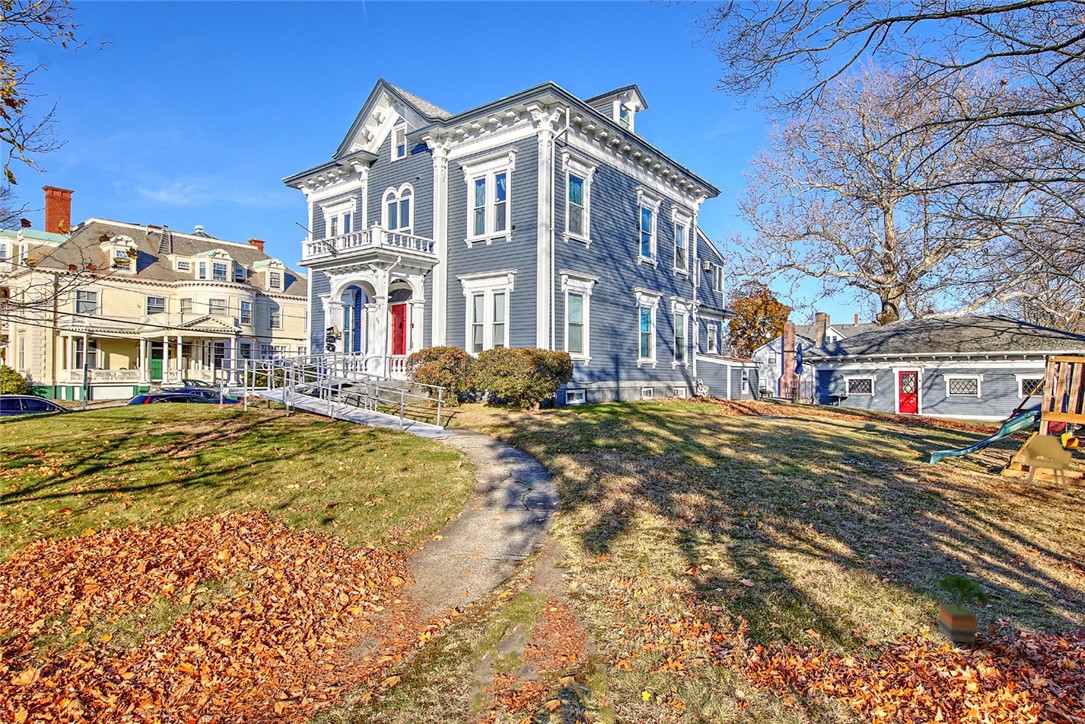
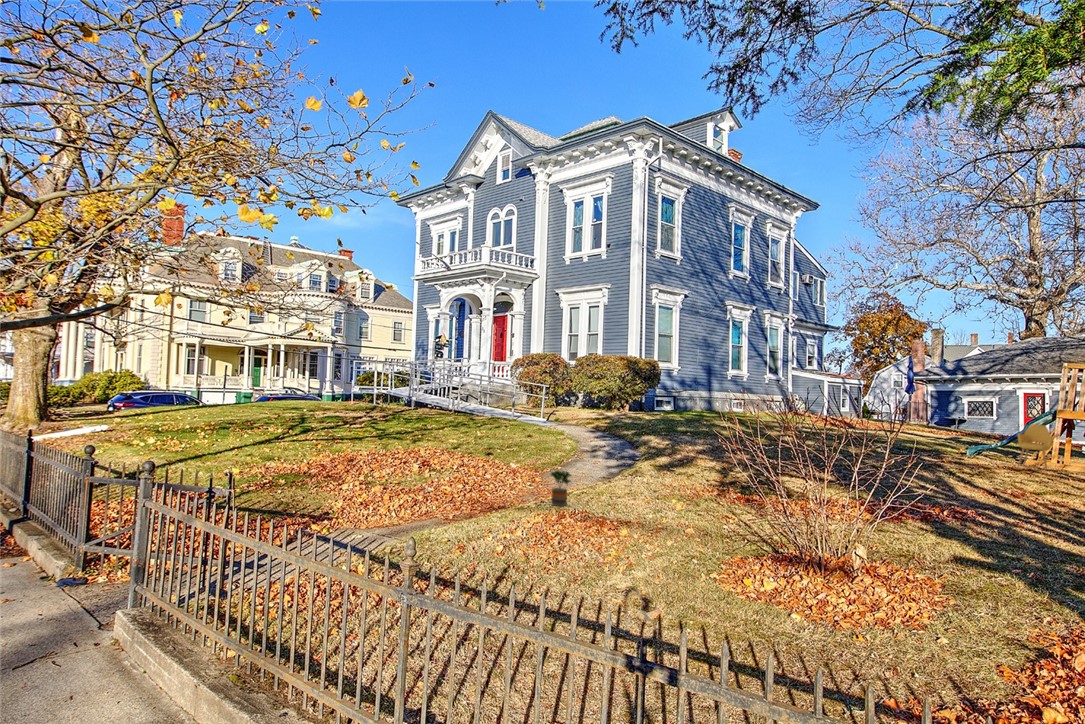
potted tree: present [936,576,989,642] -> present [551,471,571,506]

